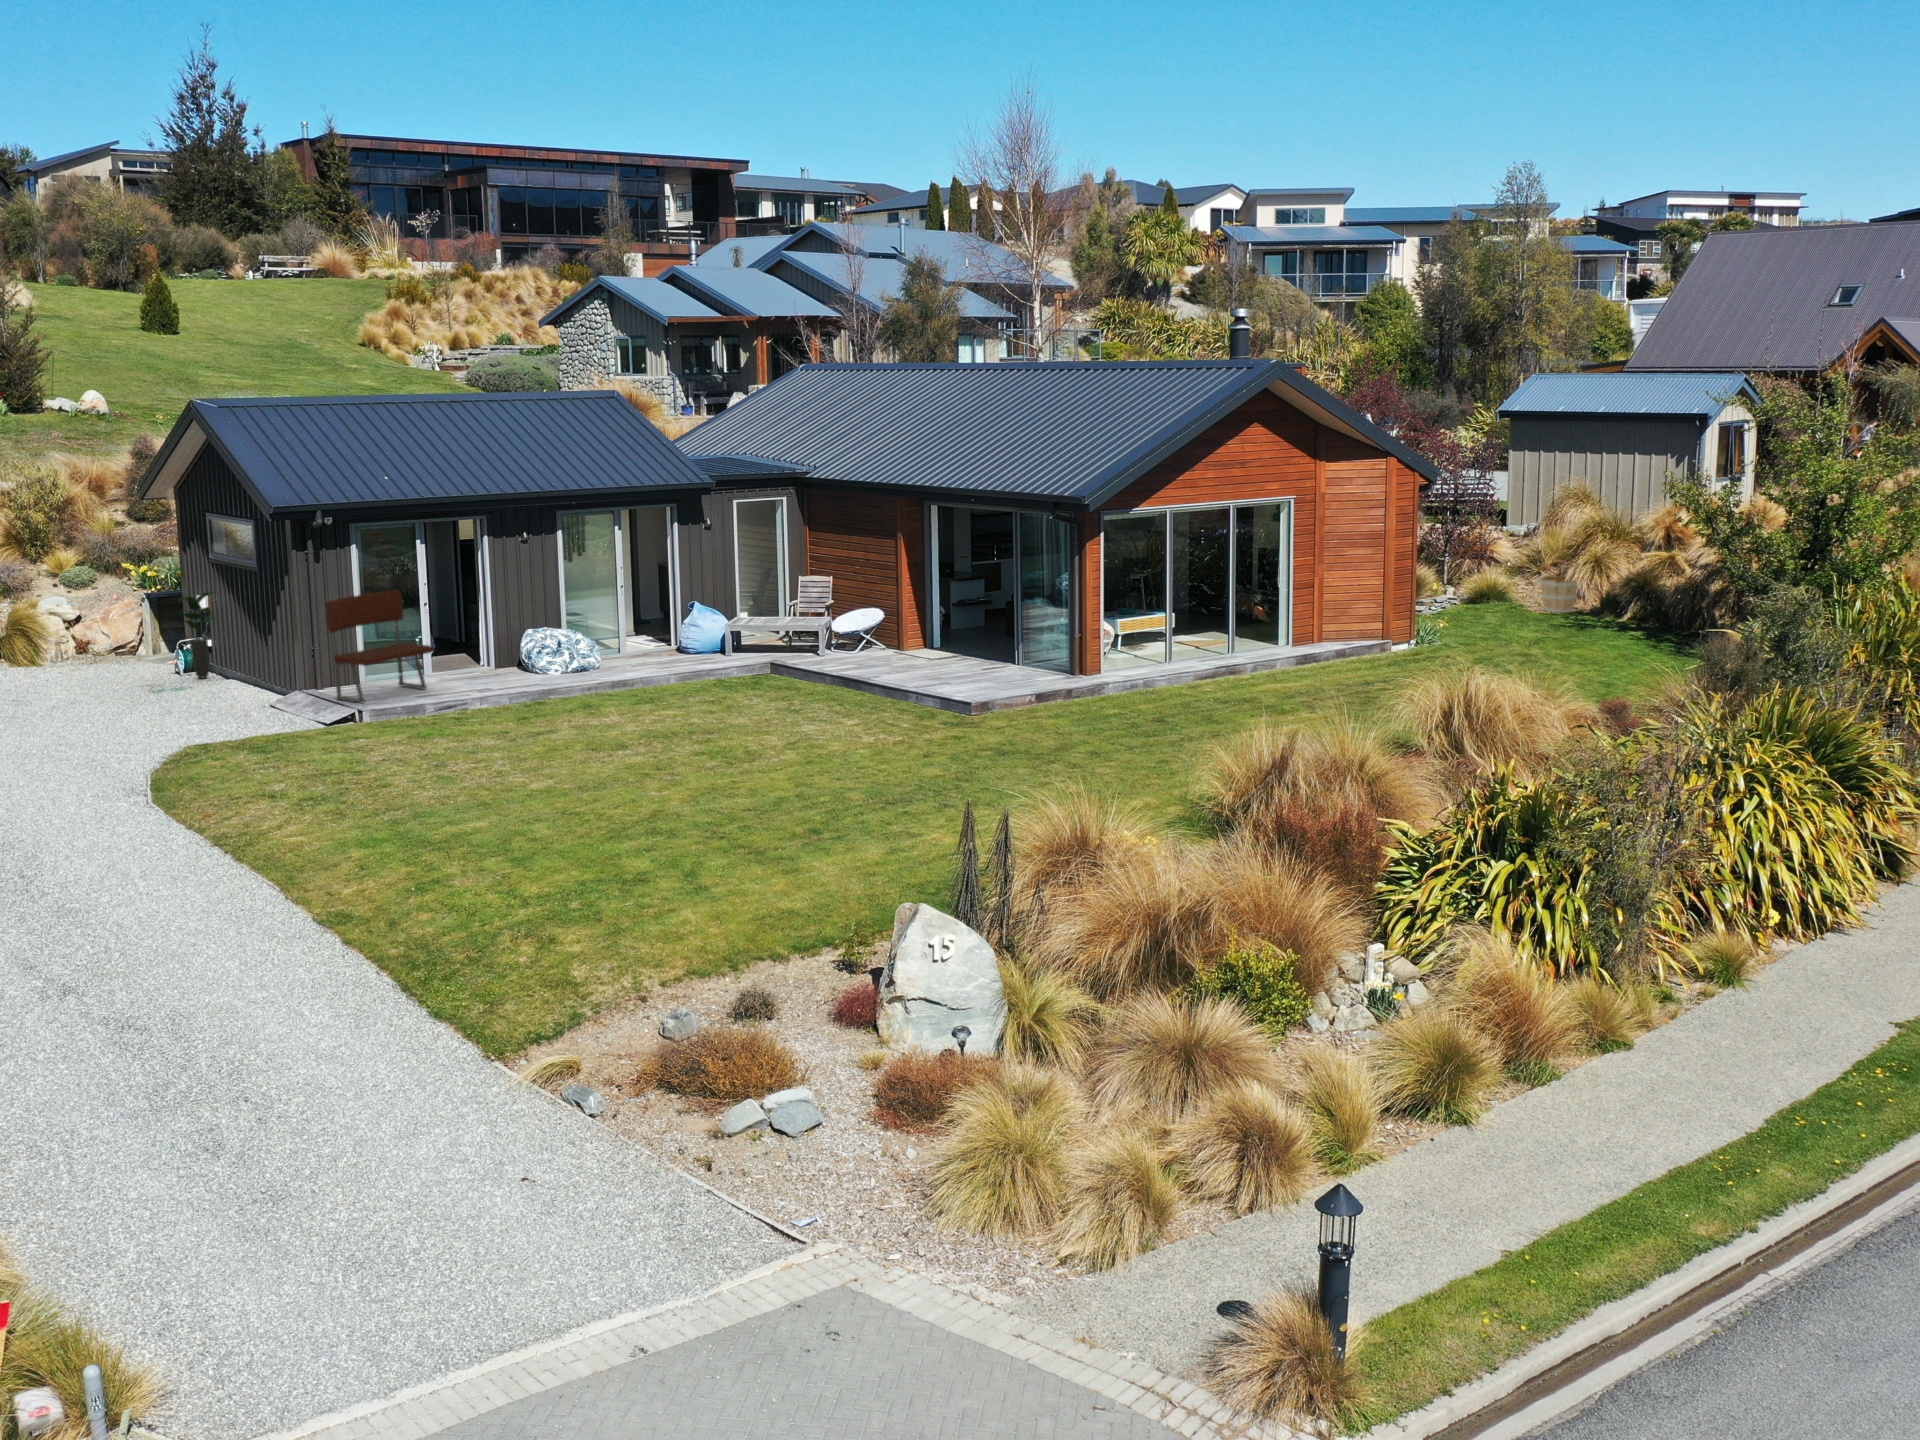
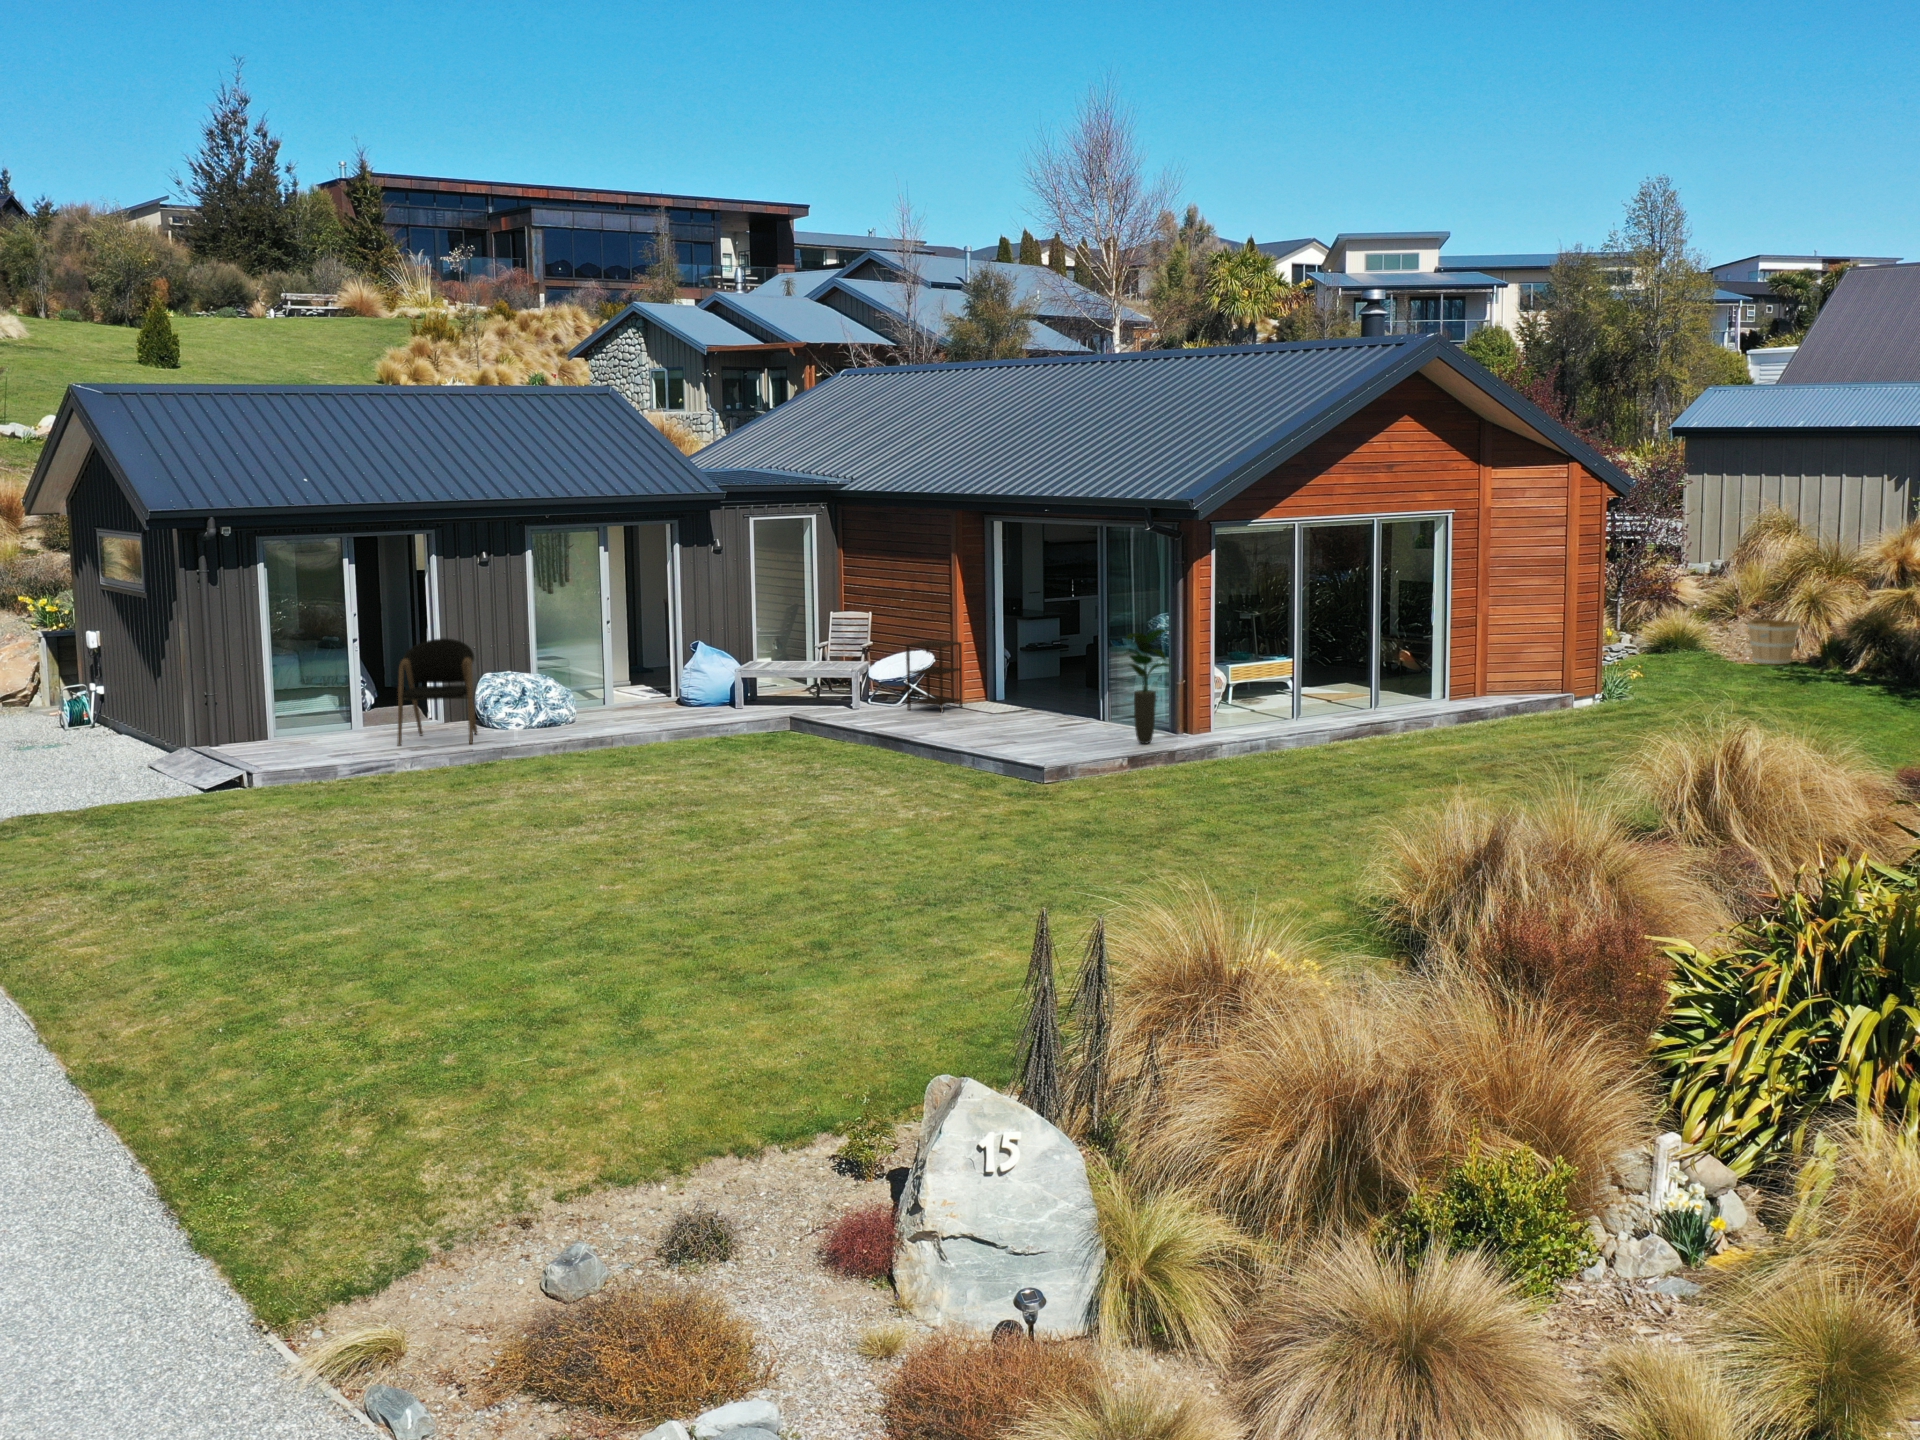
bench: present [326,590,435,703] -> none [227,624,367,764]
potted plant: present [179,592,217,679] -> present [1127,629,1169,744]
side table: none [863,598,908,658] -> present [906,640,963,713]
chair: none [459,601,521,688] -> present [397,638,477,746]

